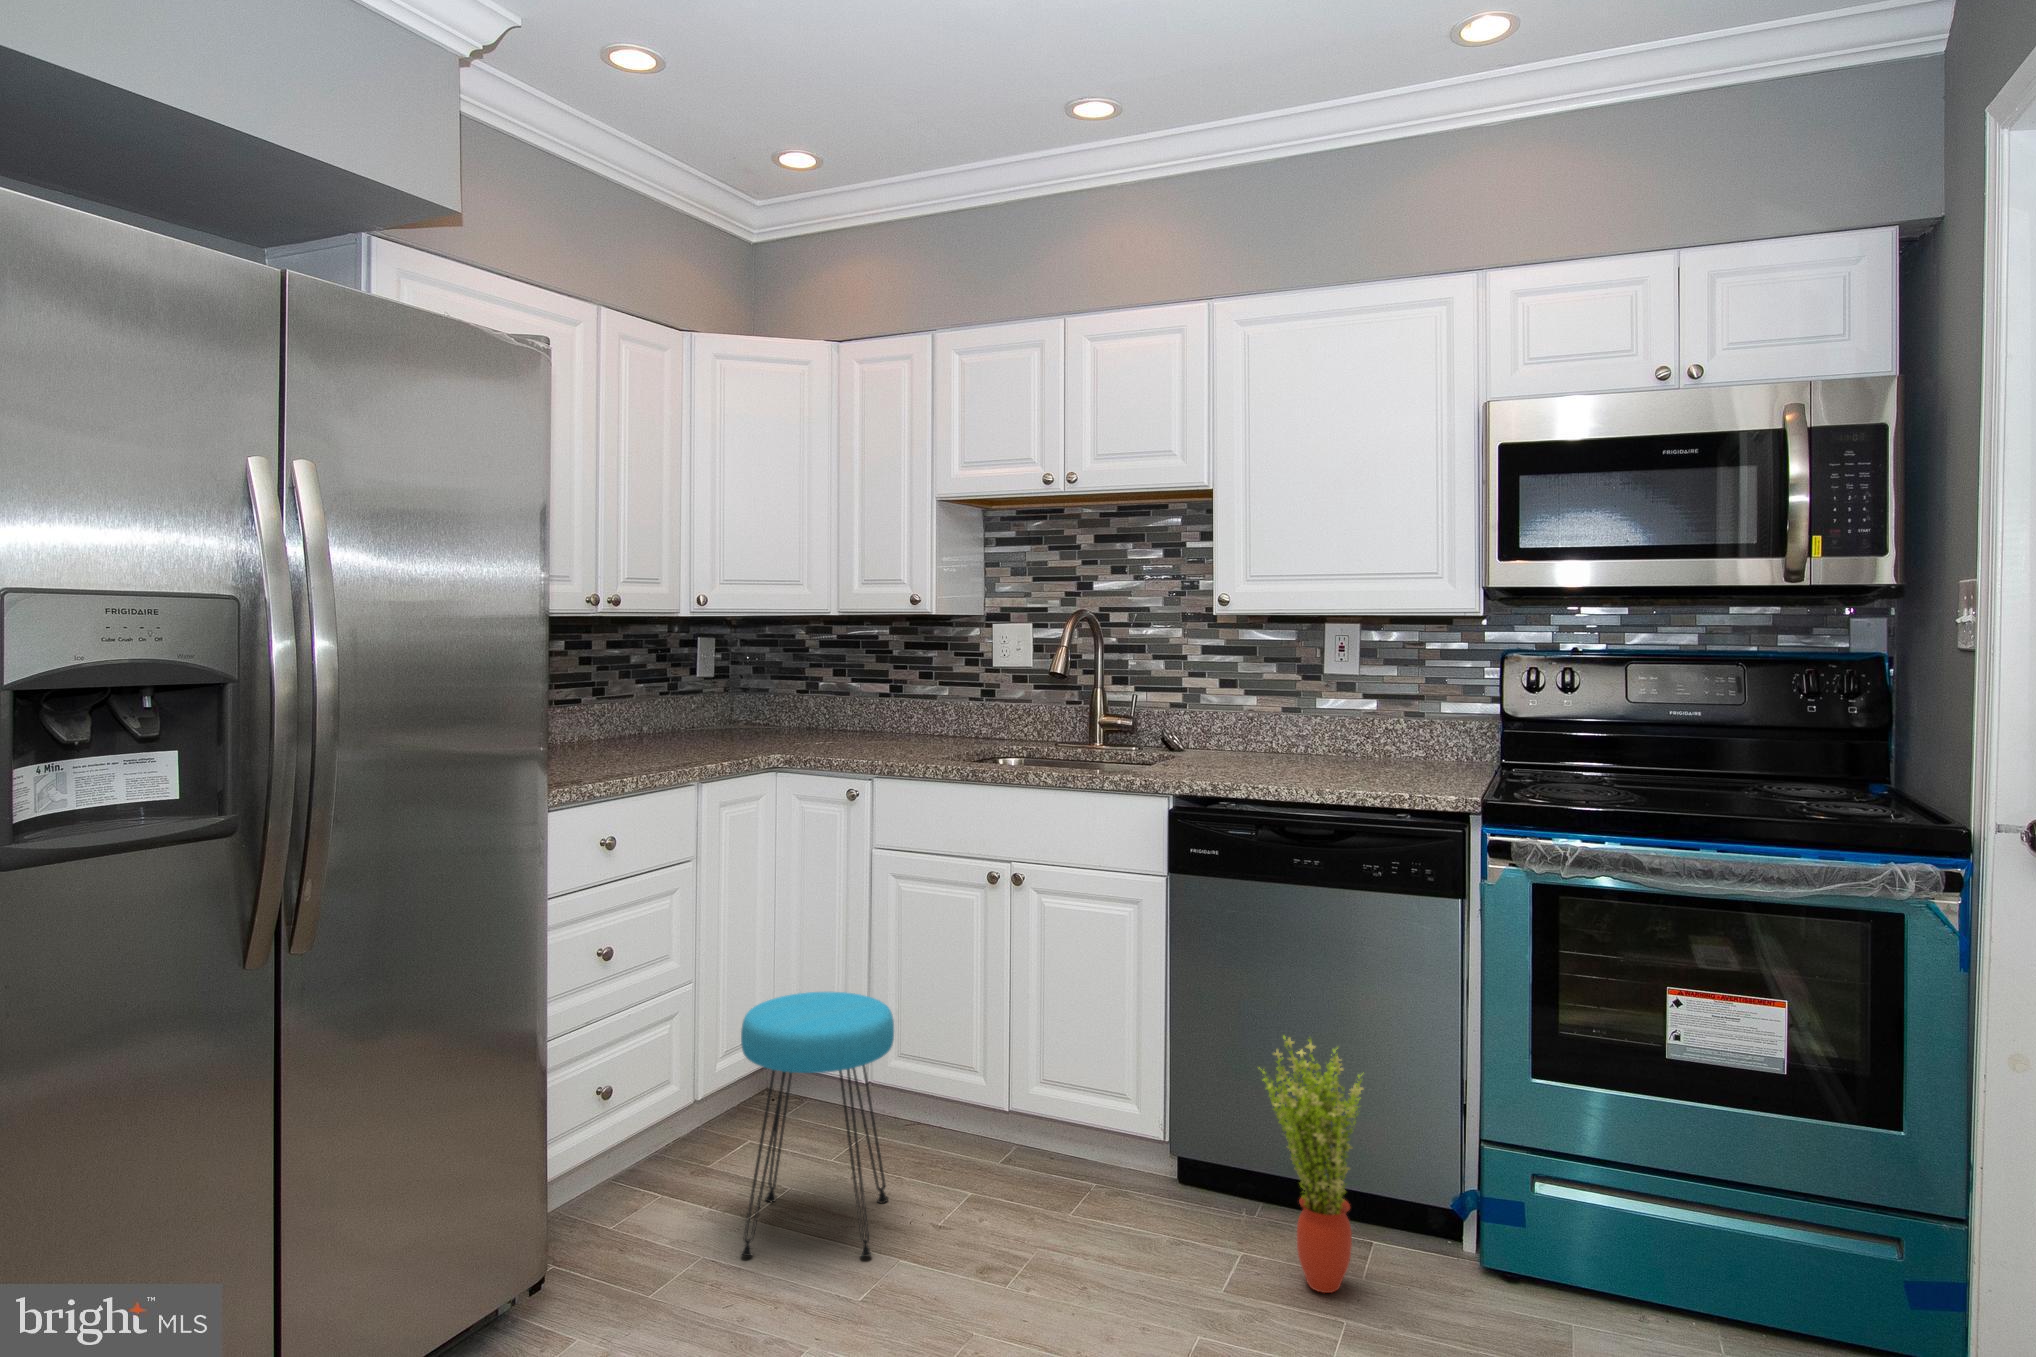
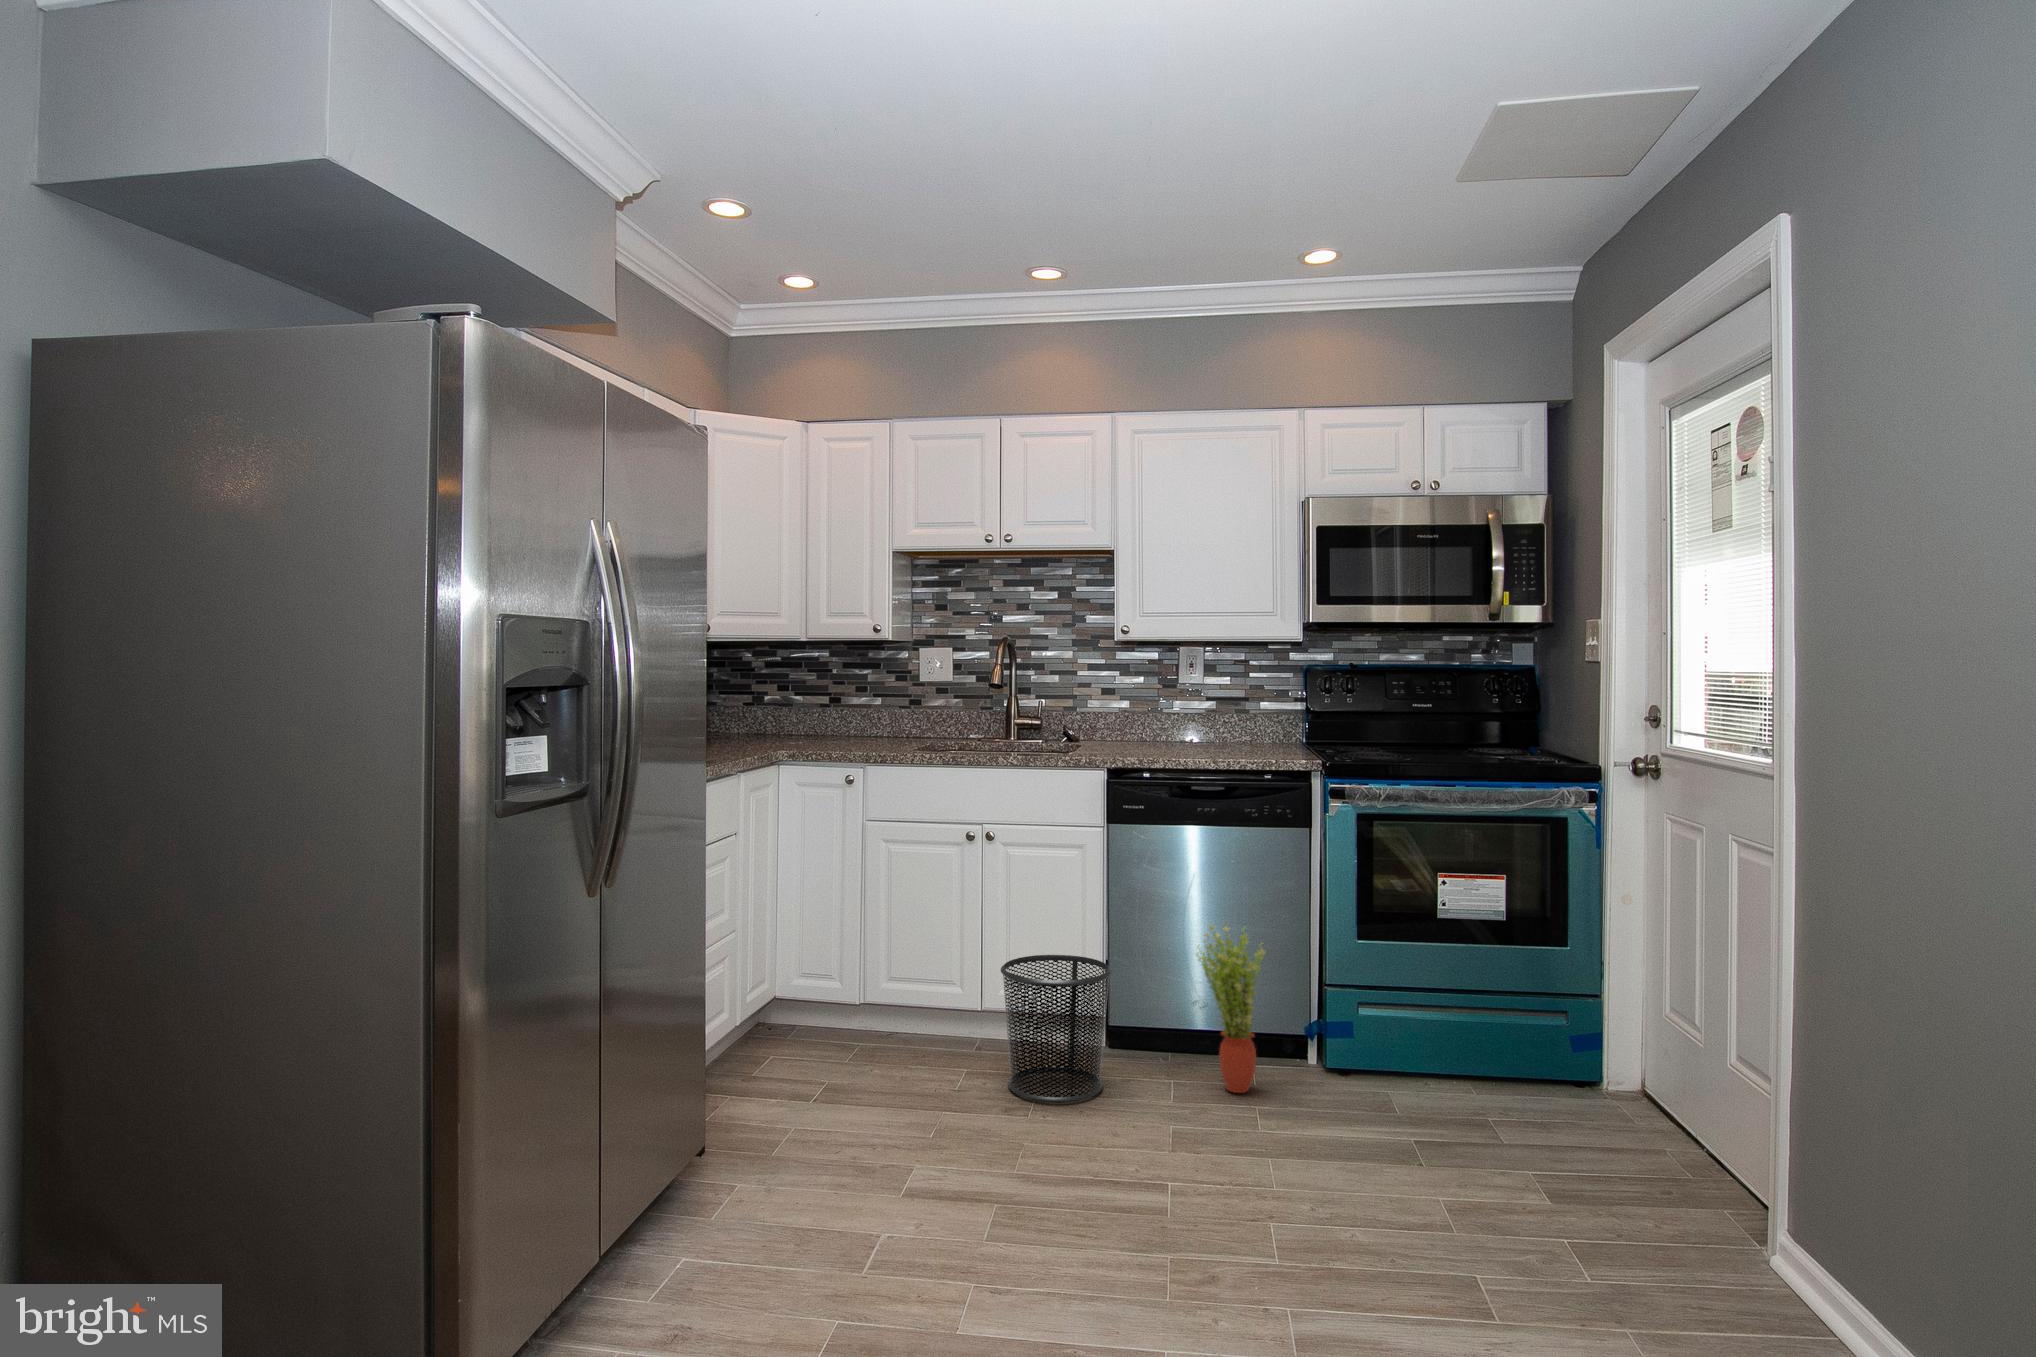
stool: present [741,992,894,1257] -> none [817,921,930,1115]
waste bin: none [986,1054,1143,1275] -> present [1000,955,1112,1103]

